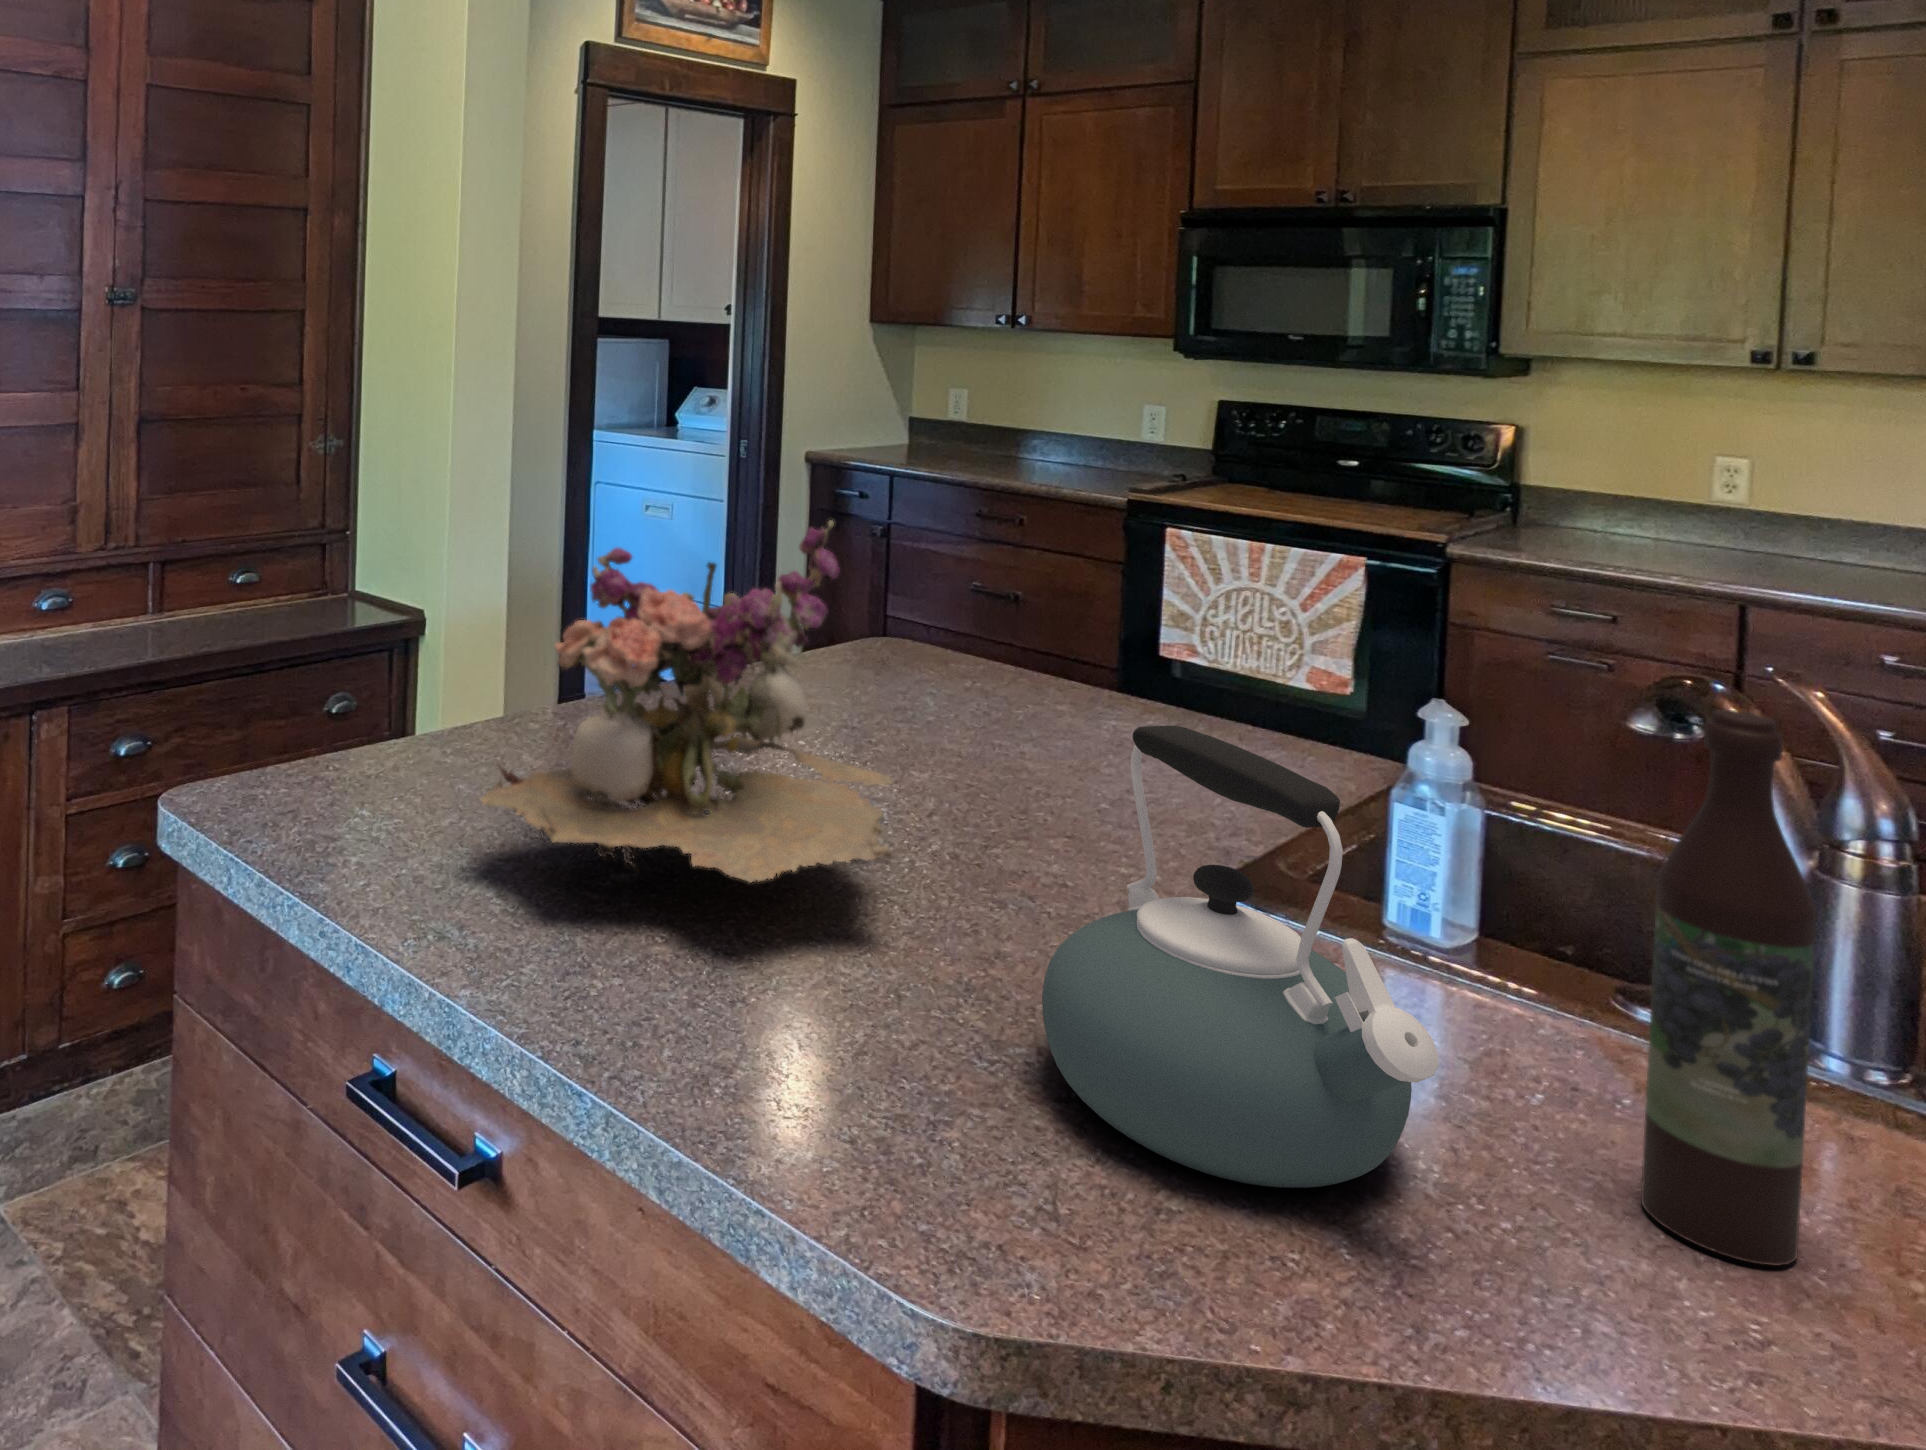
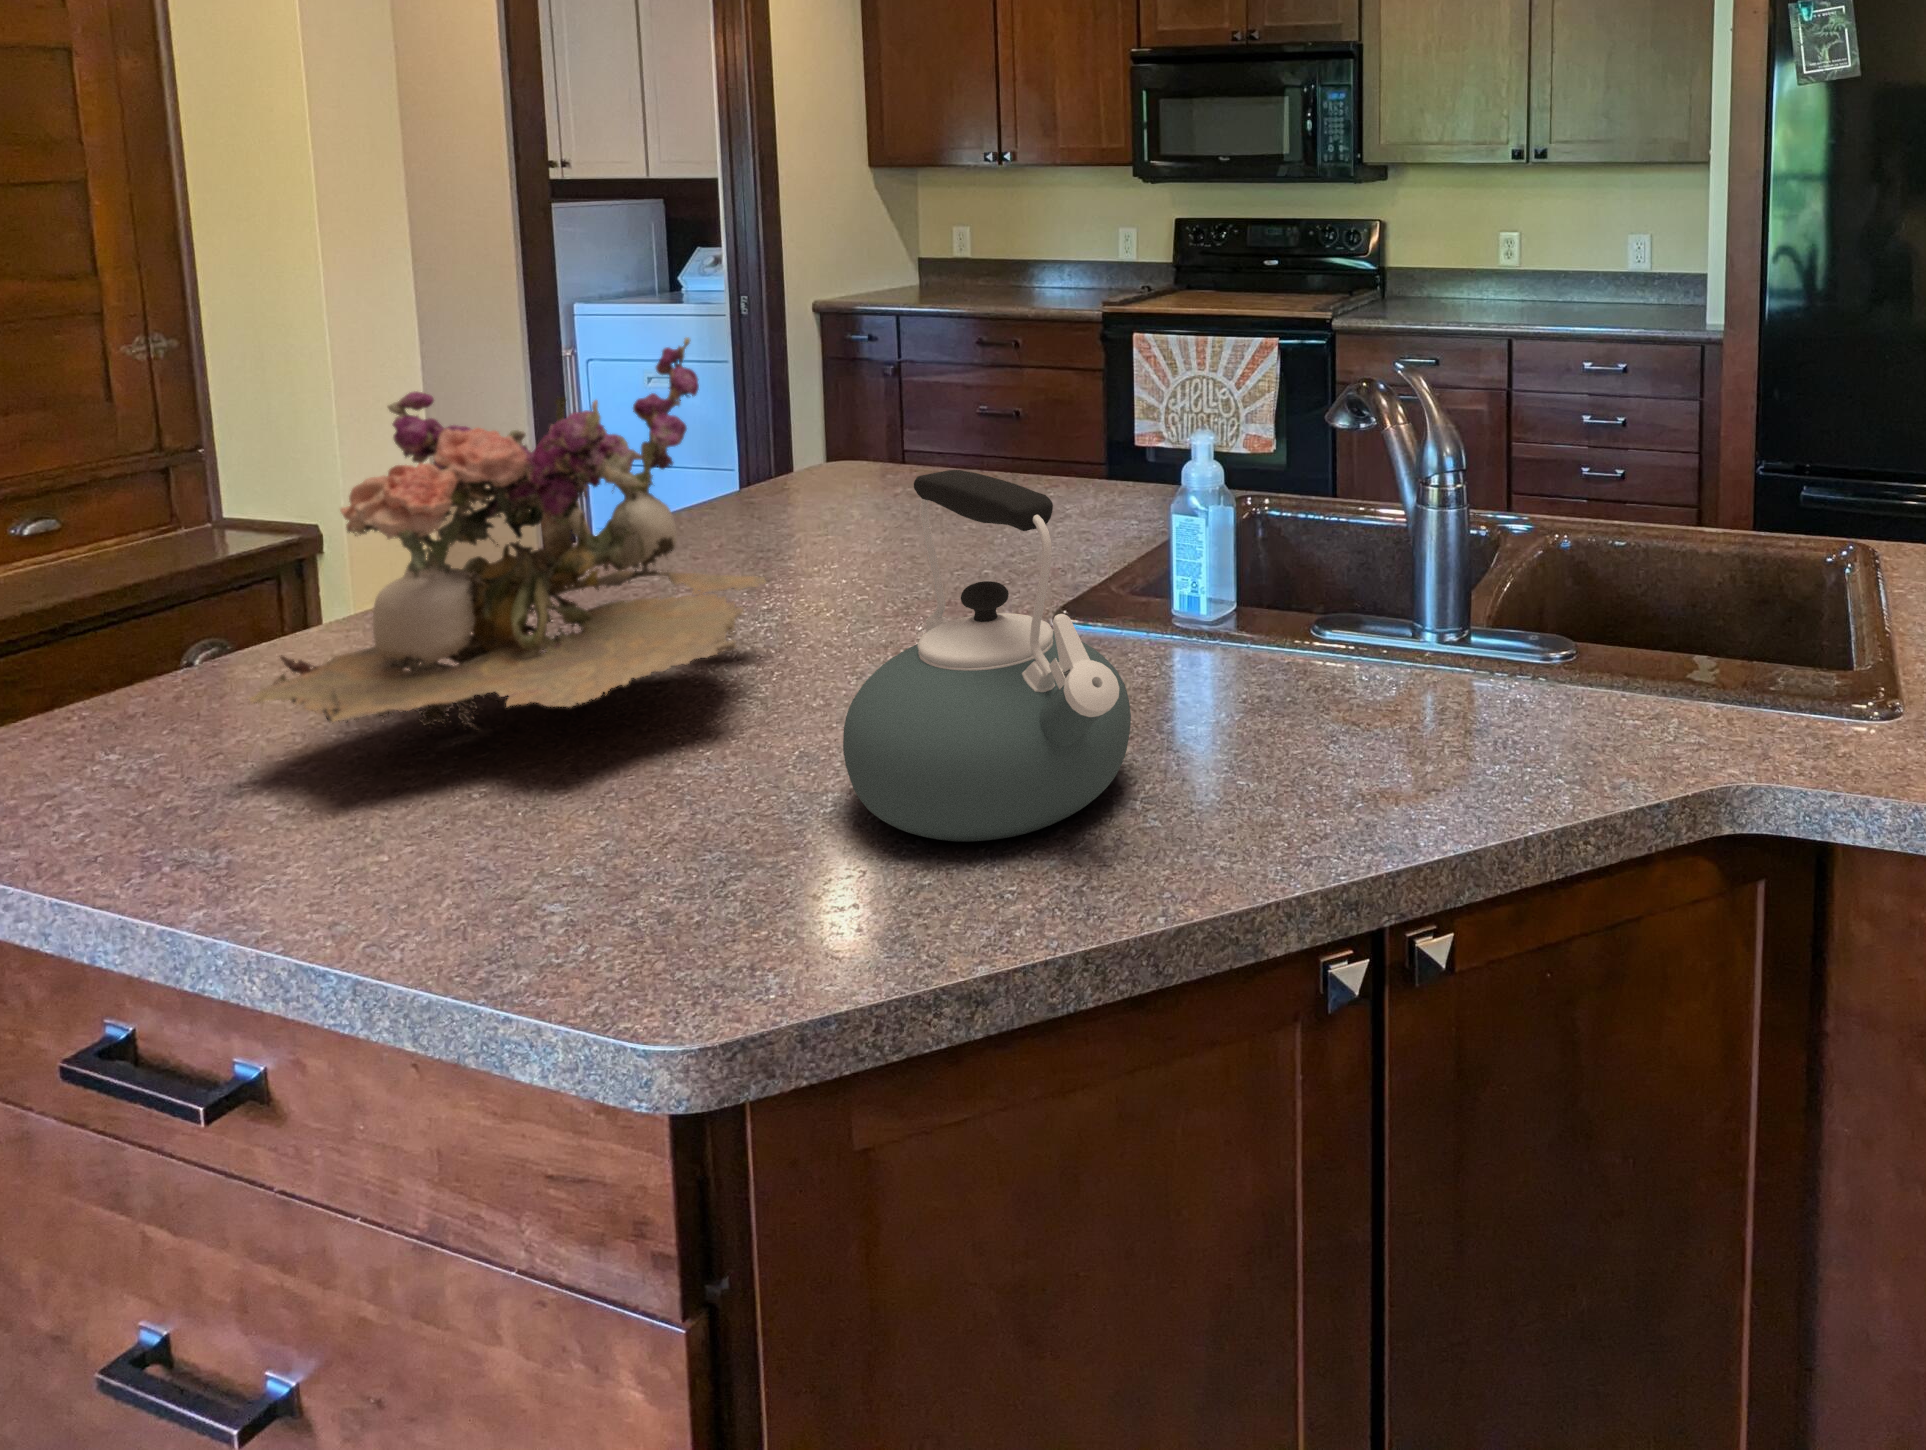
wine bottle: present [1641,709,1817,1266] -> none [1284,381,1374,779]

